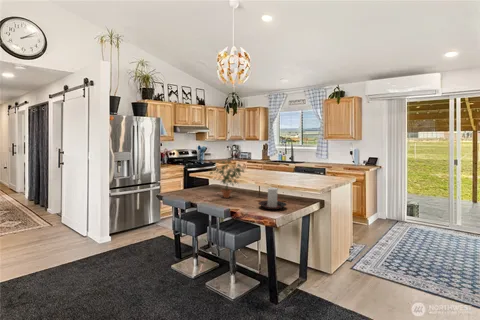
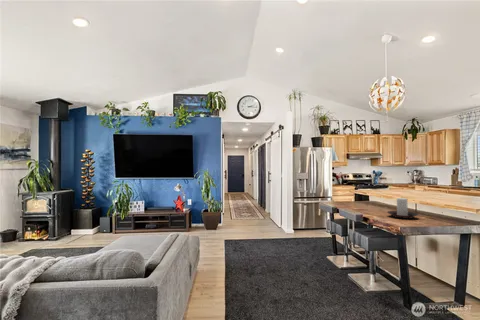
potted plant: present [210,160,244,198] -> none [353,175,385,208]

